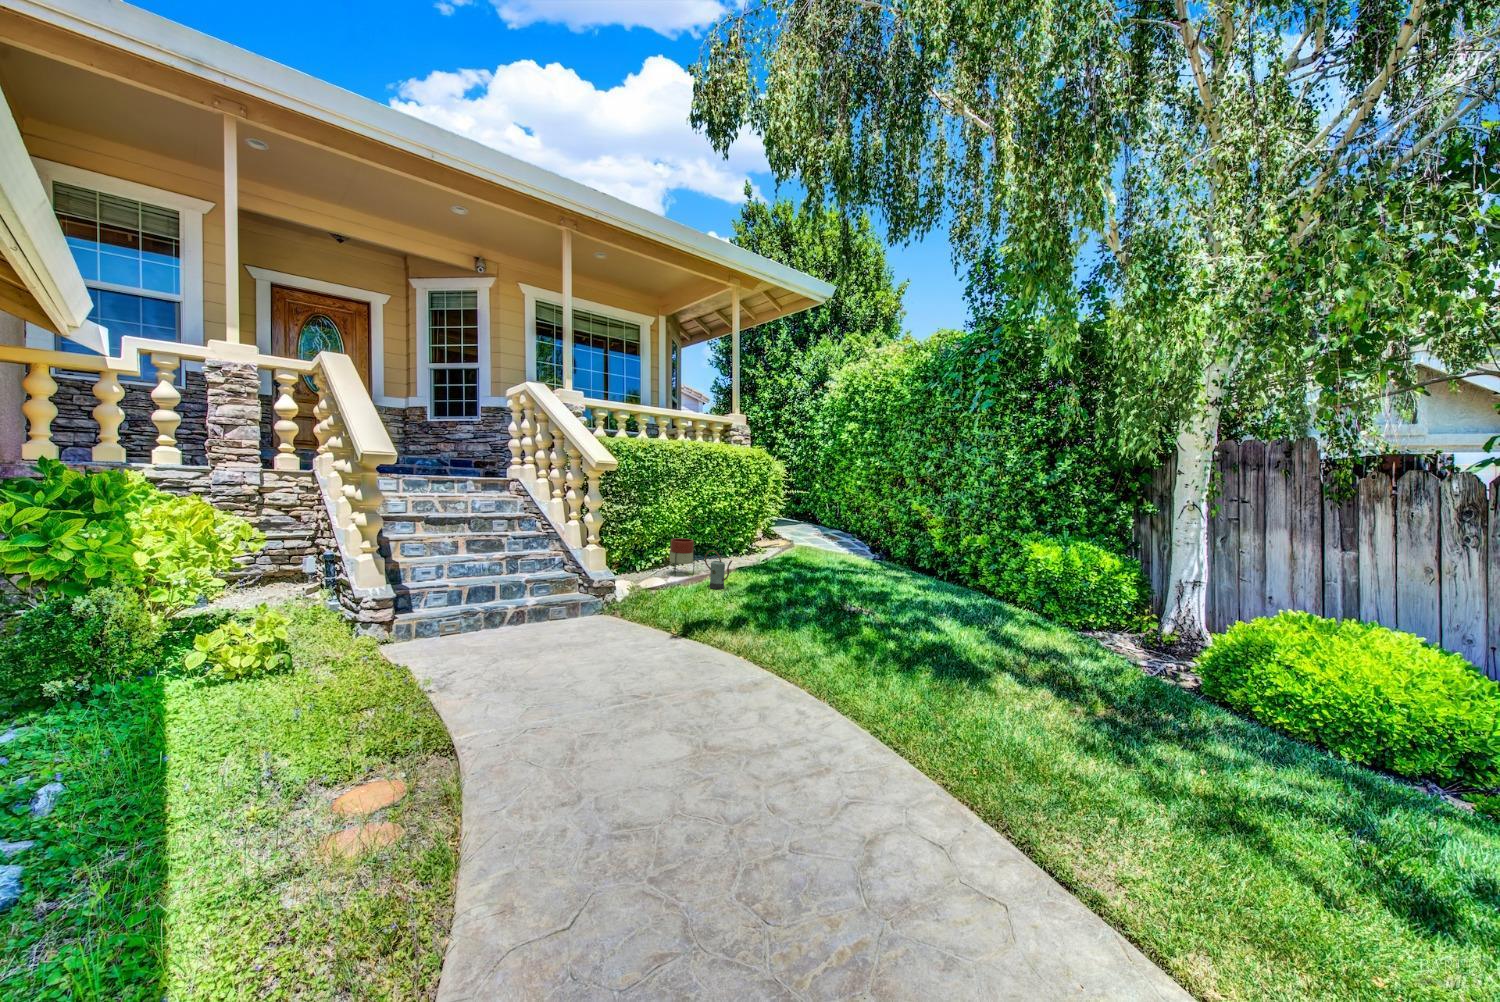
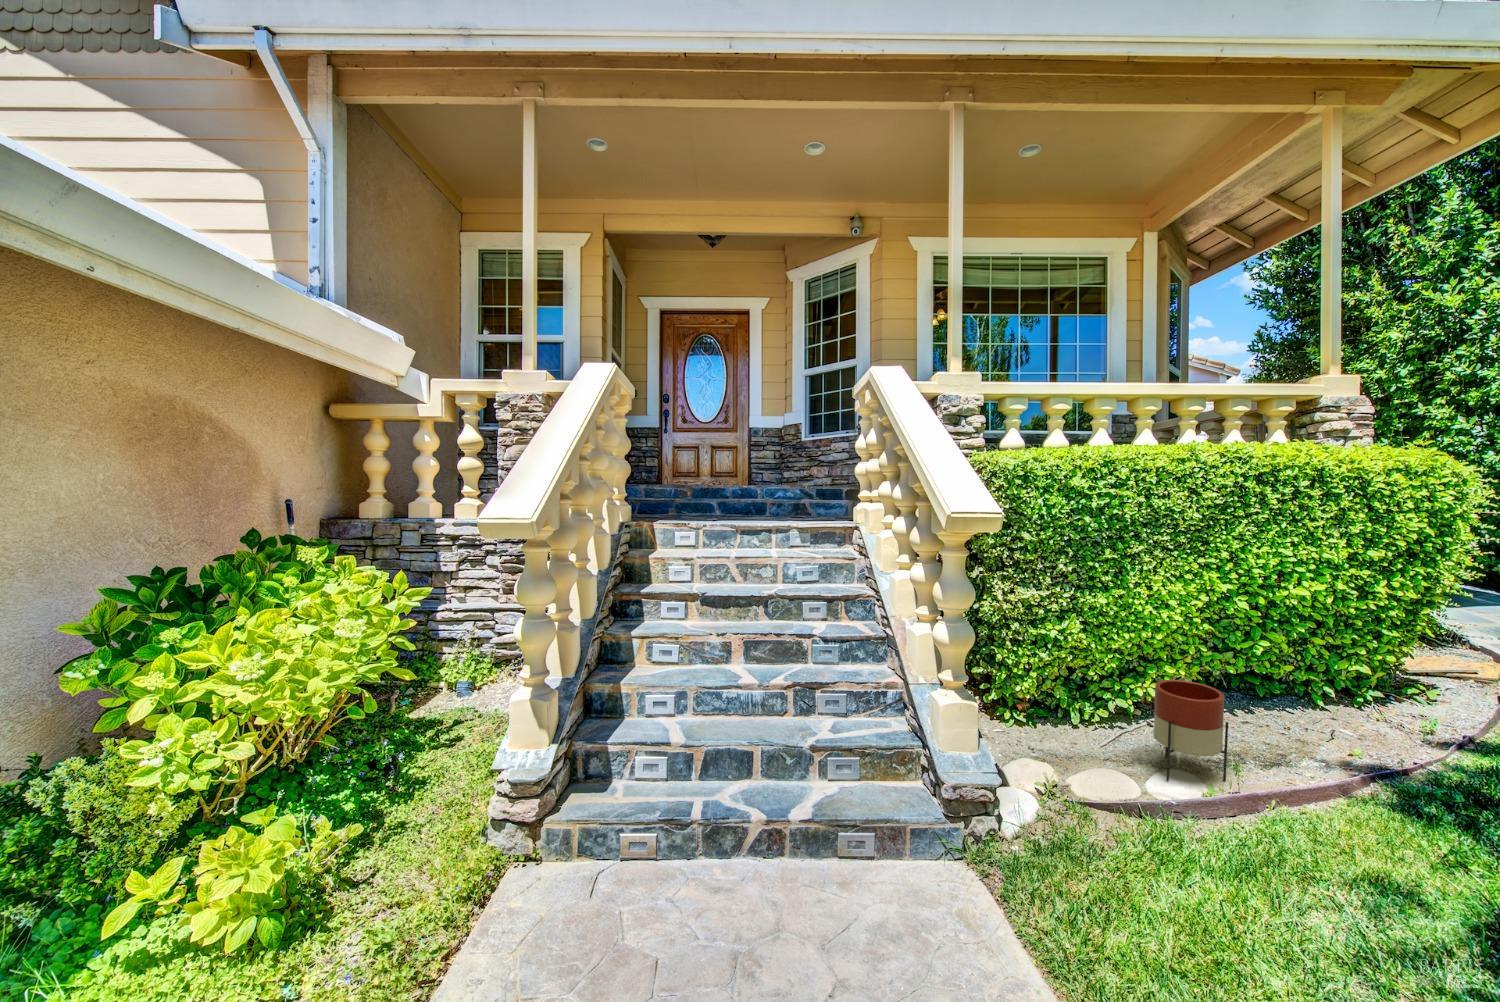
watering can: present [705,550,732,589] -> none [1263,756,1380,888]

